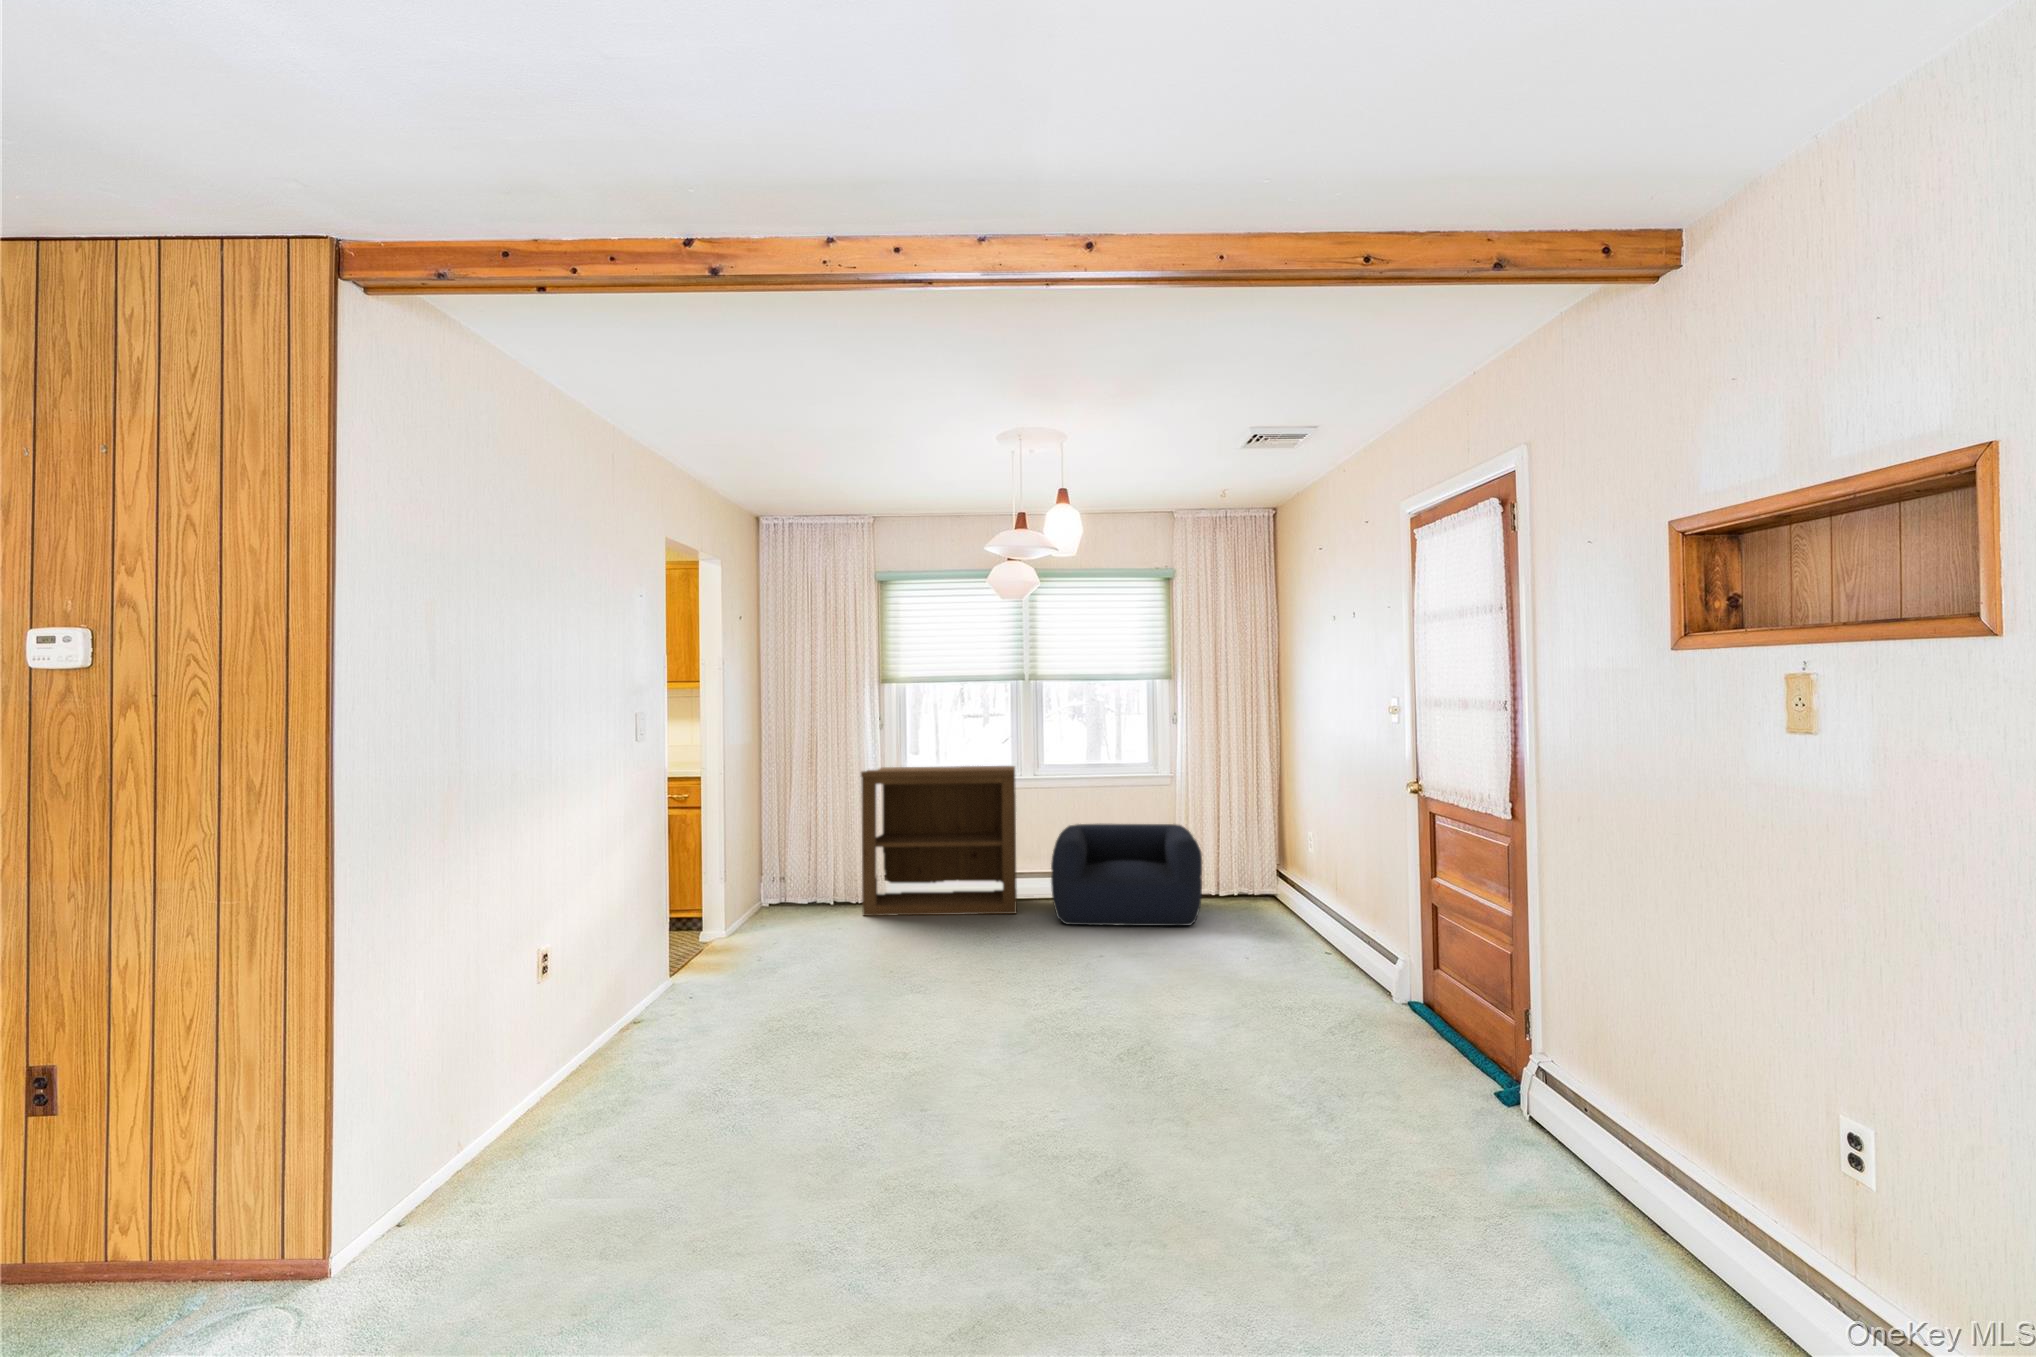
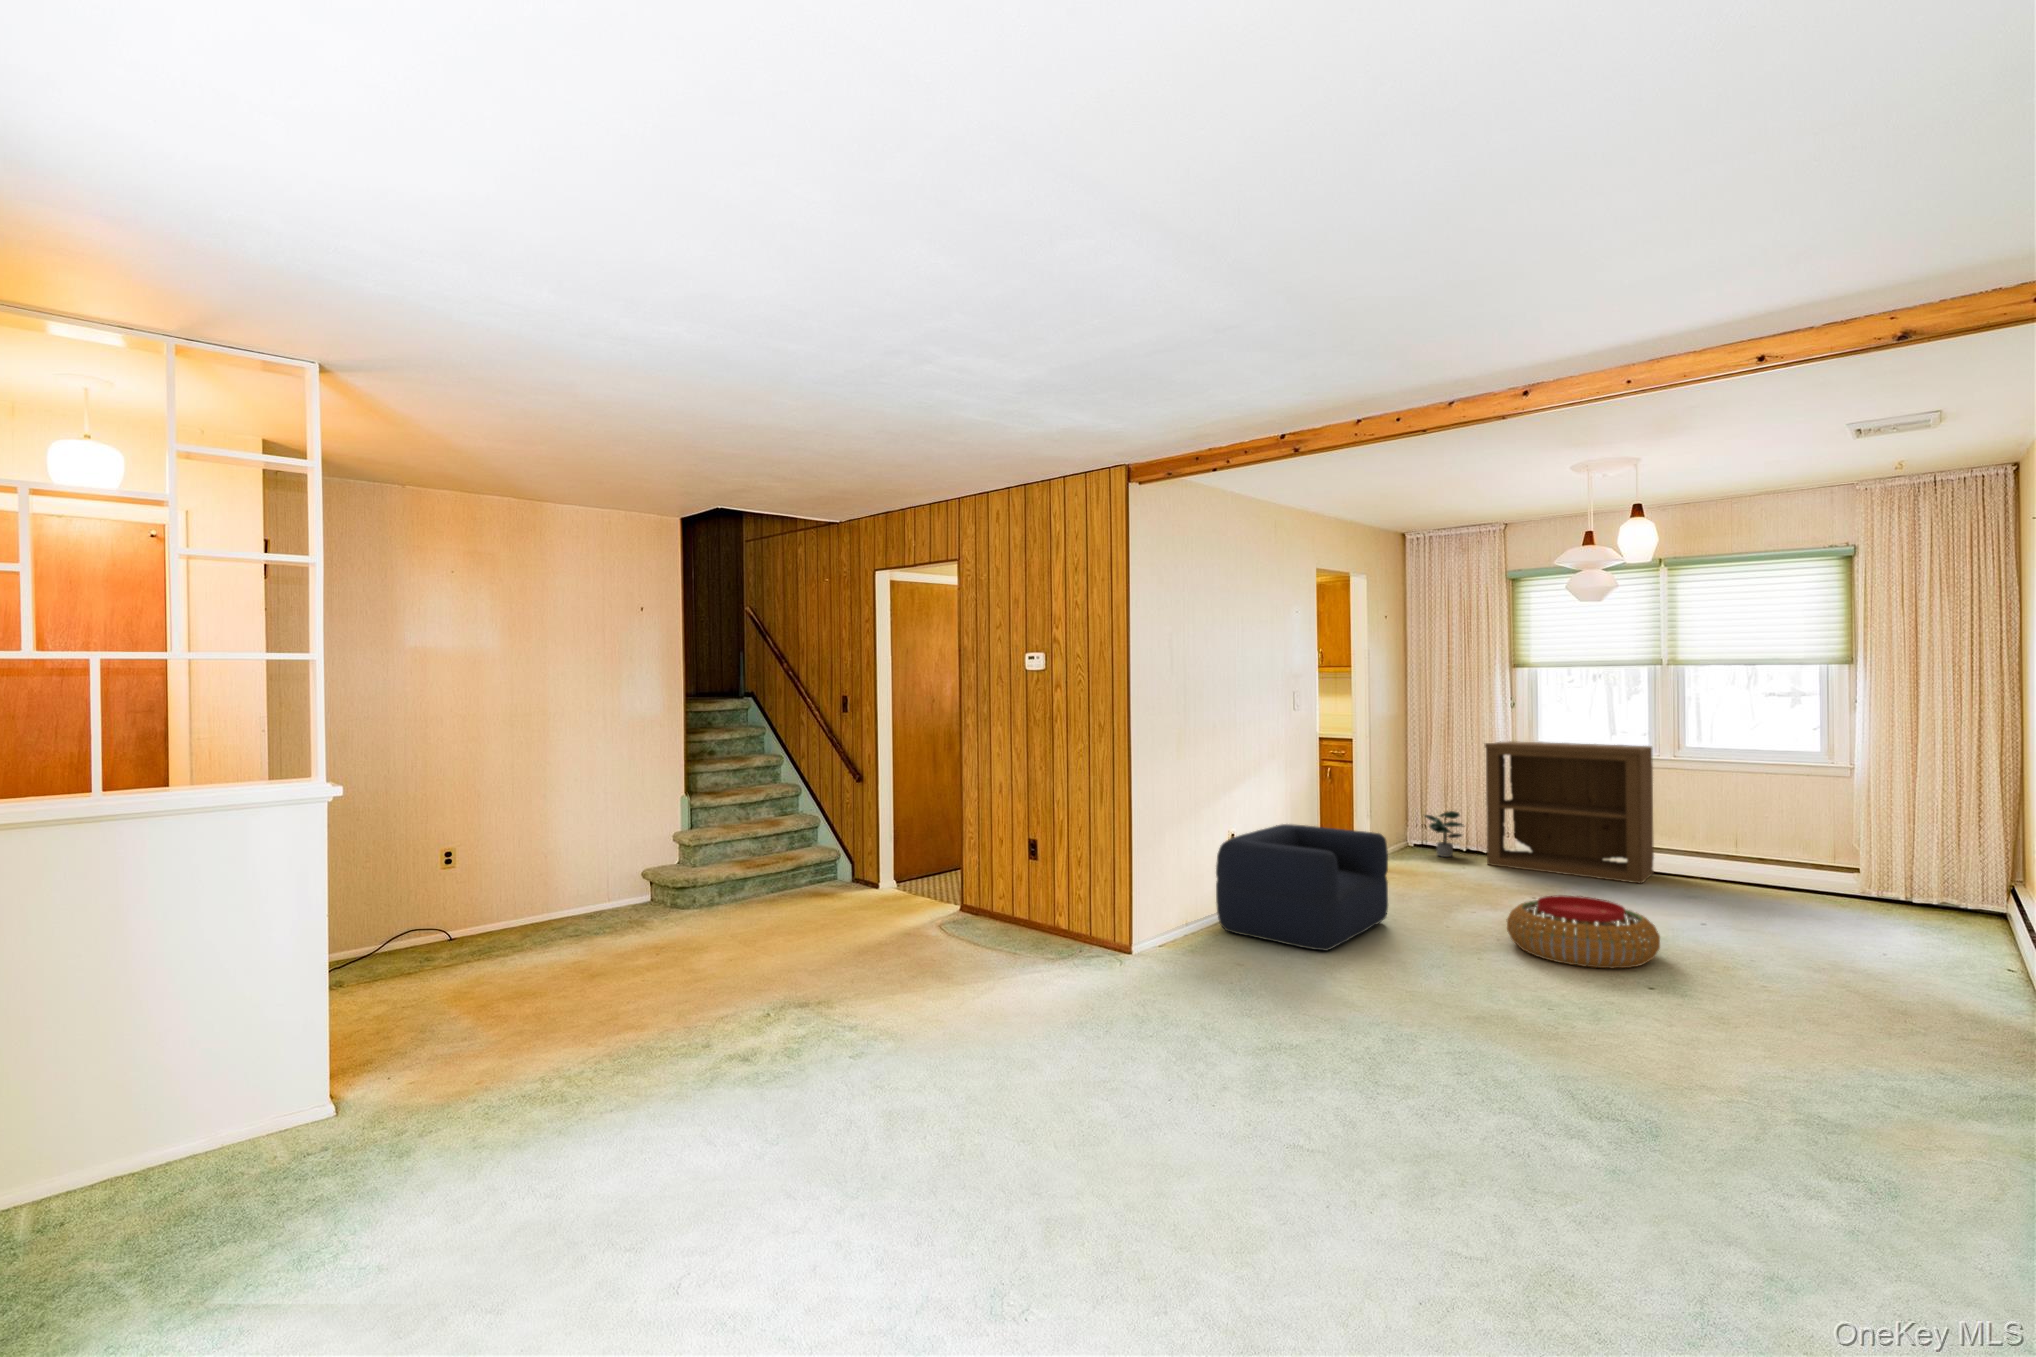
armchair: present [1051,824,1202,926] -> present [1216,824,1388,951]
potted plant: none [787,855,838,912] -> present [1425,811,1463,857]
pouf: none [949,959,1114,1060] -> present [1507,895,1660,969]

